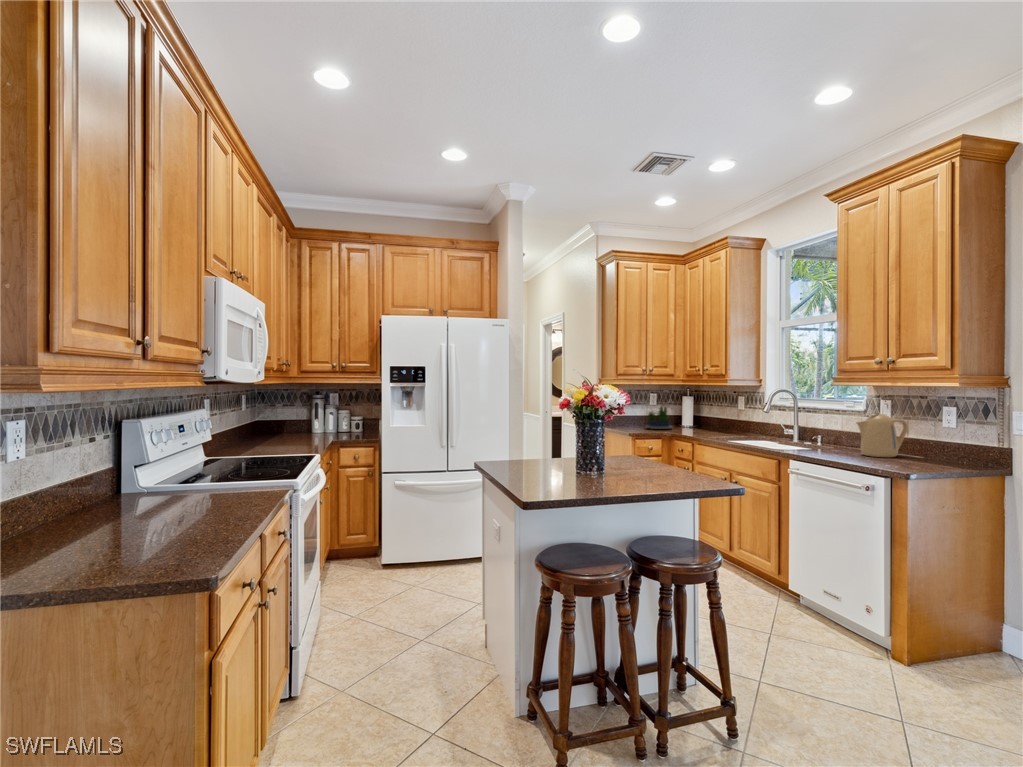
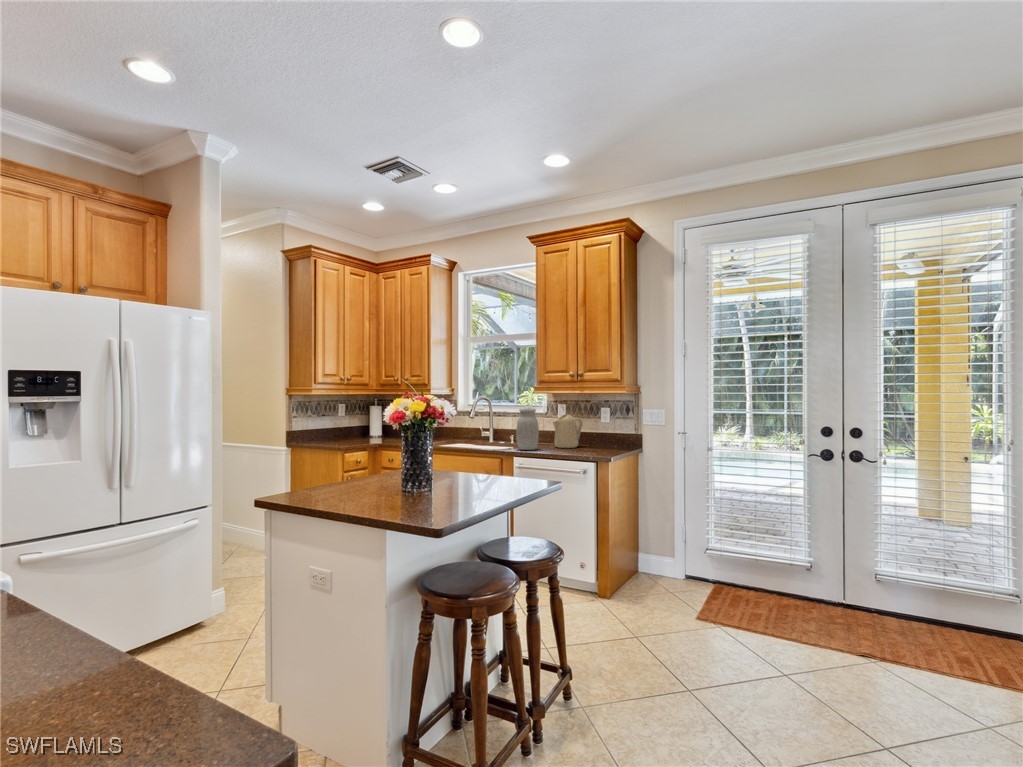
jar: none [801,403,832,454] -> present [516,408,539,450]
potted plant: present [646,407,672,429] -> none [338,416,371,440]

